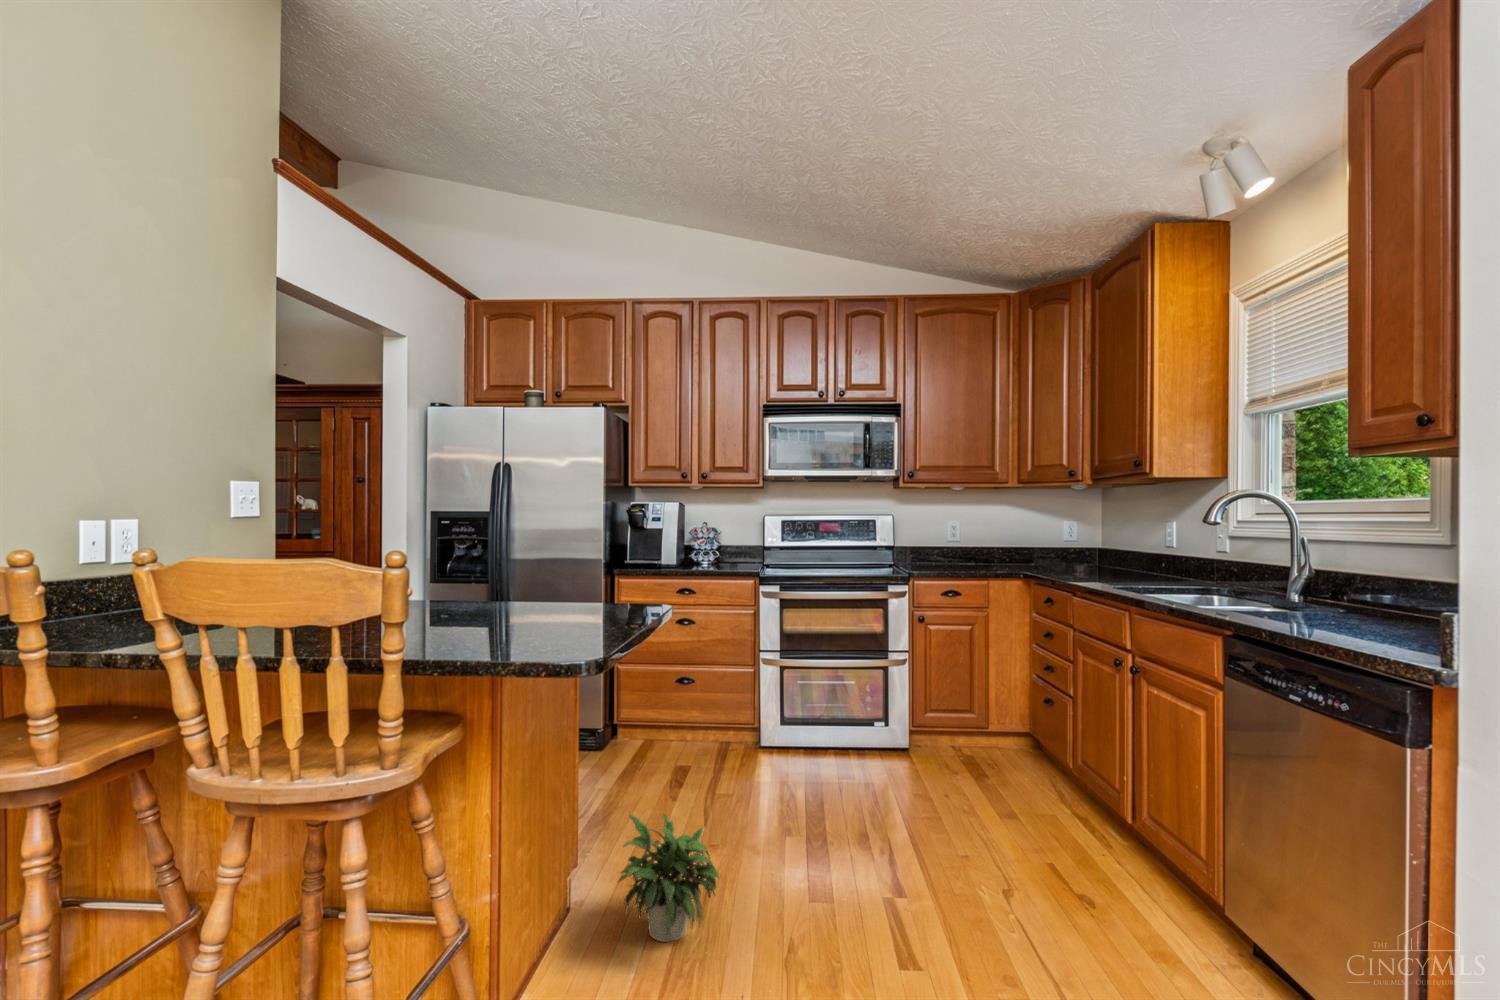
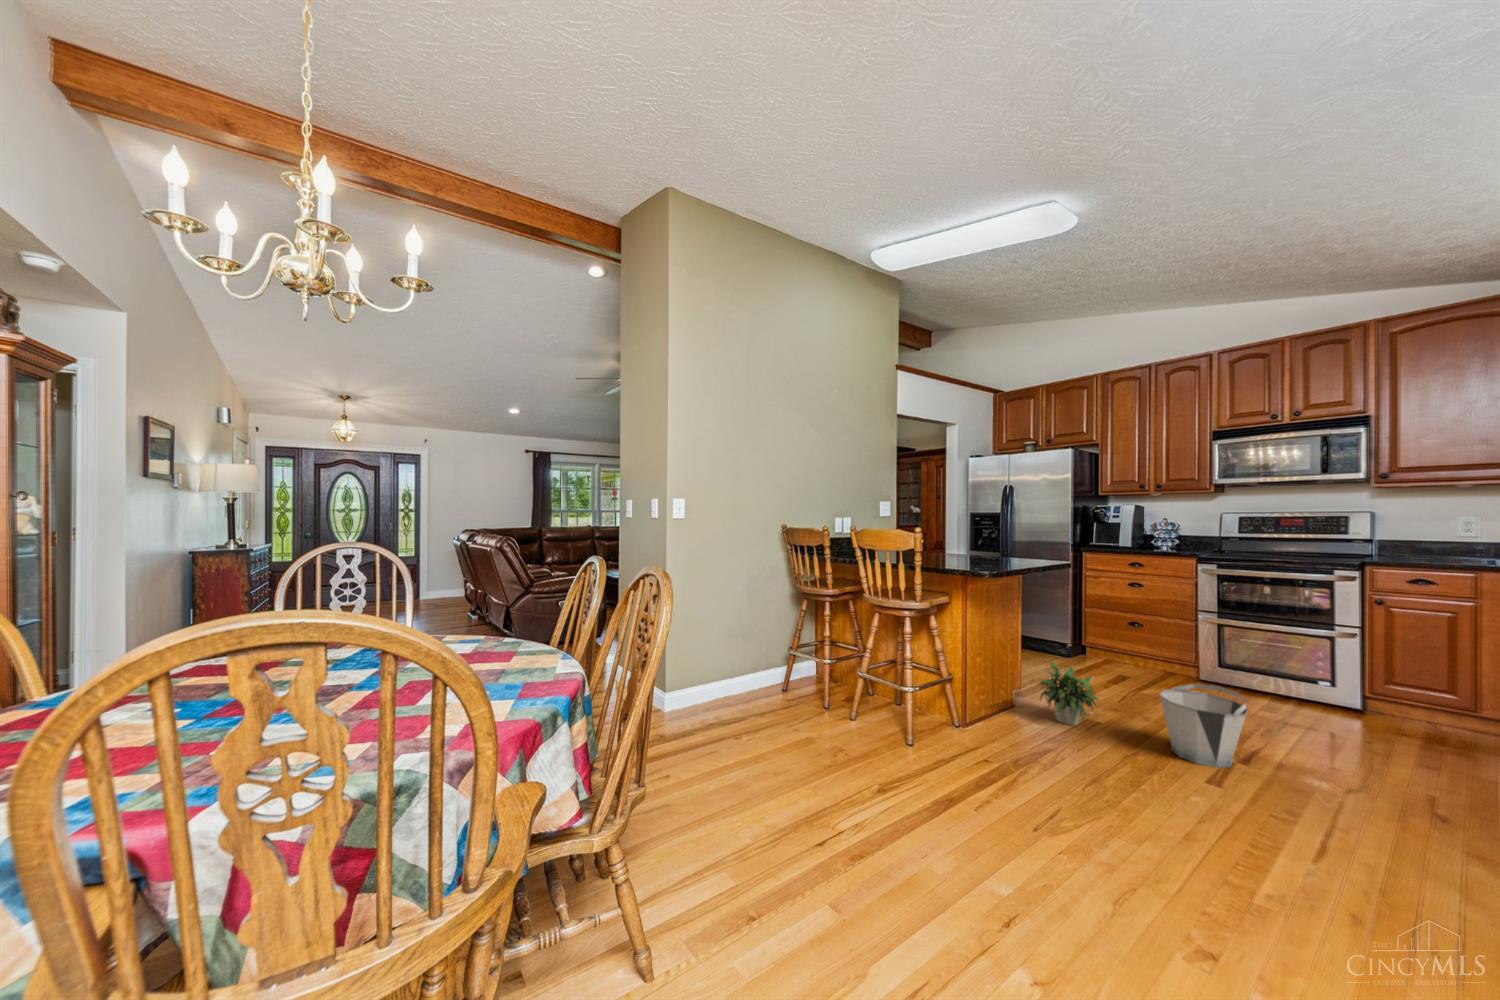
bucket: none [813,797,926,950] -> present [1160,684,1248,768]

